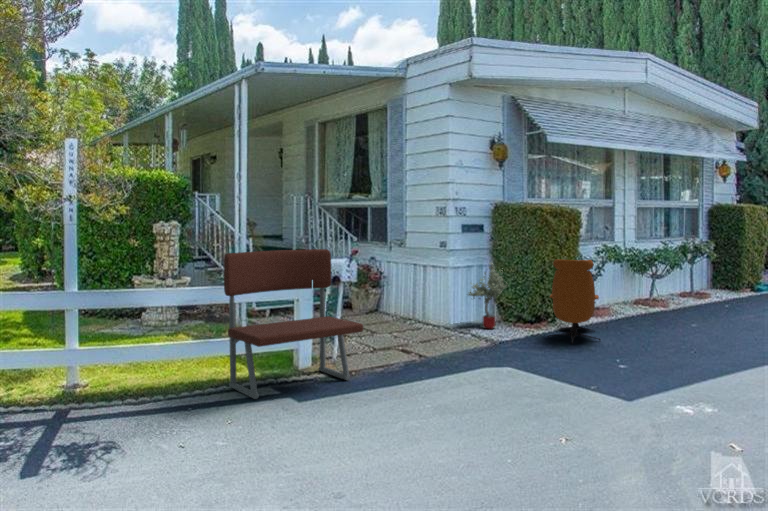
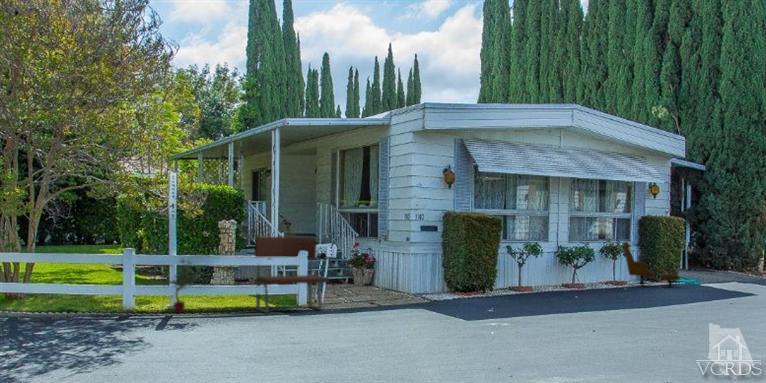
lounge chair: present [548,259,600,344] -> present [623,242,680,286]
potted tree: present [468,263,509,329] -> present [161,260,201,313]

